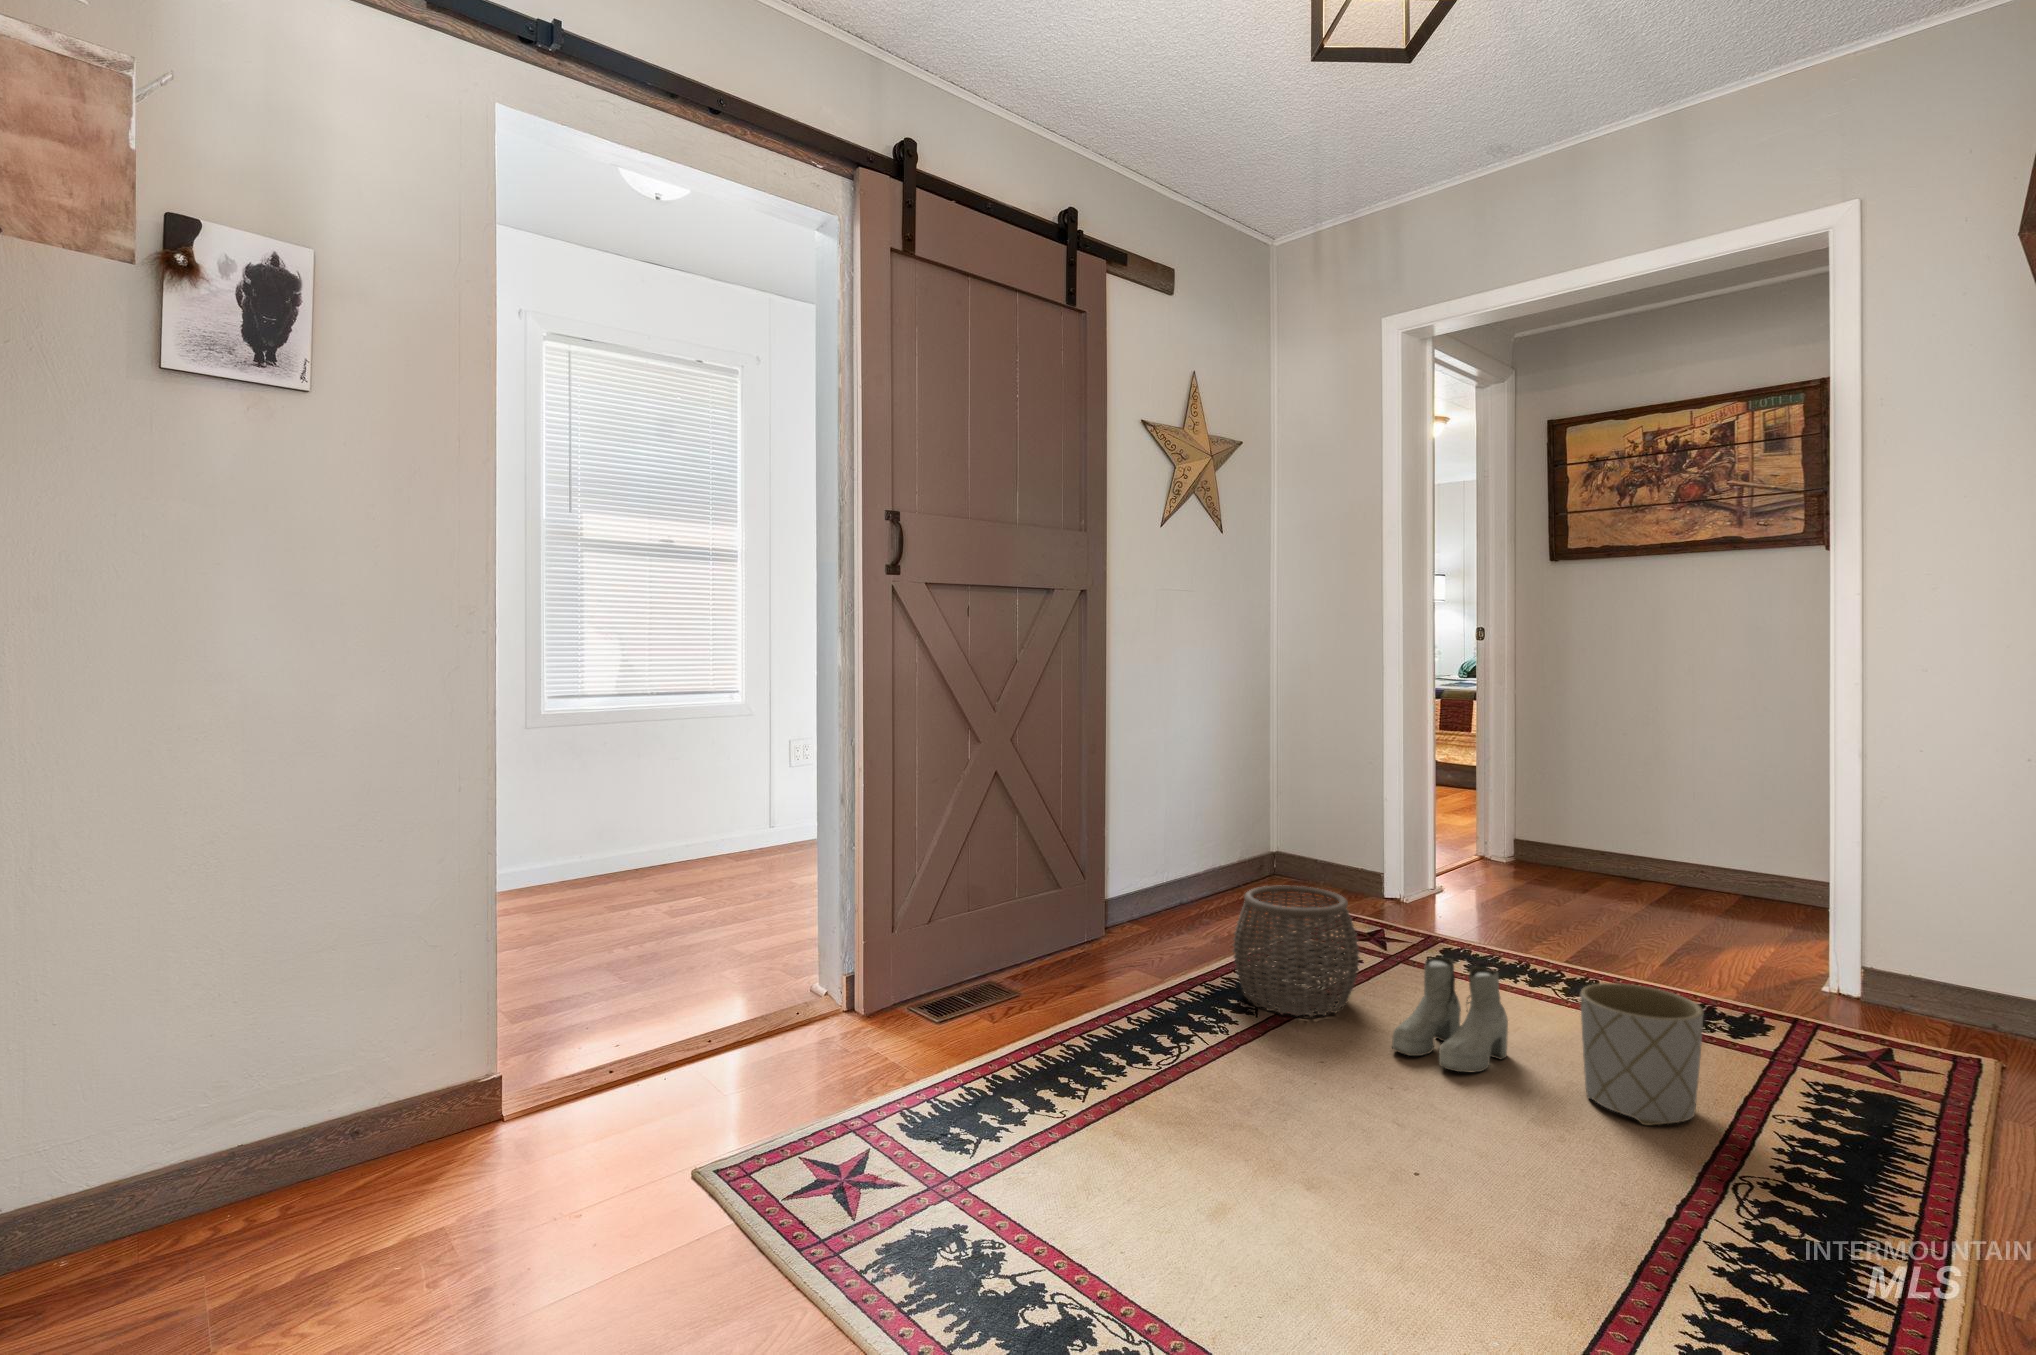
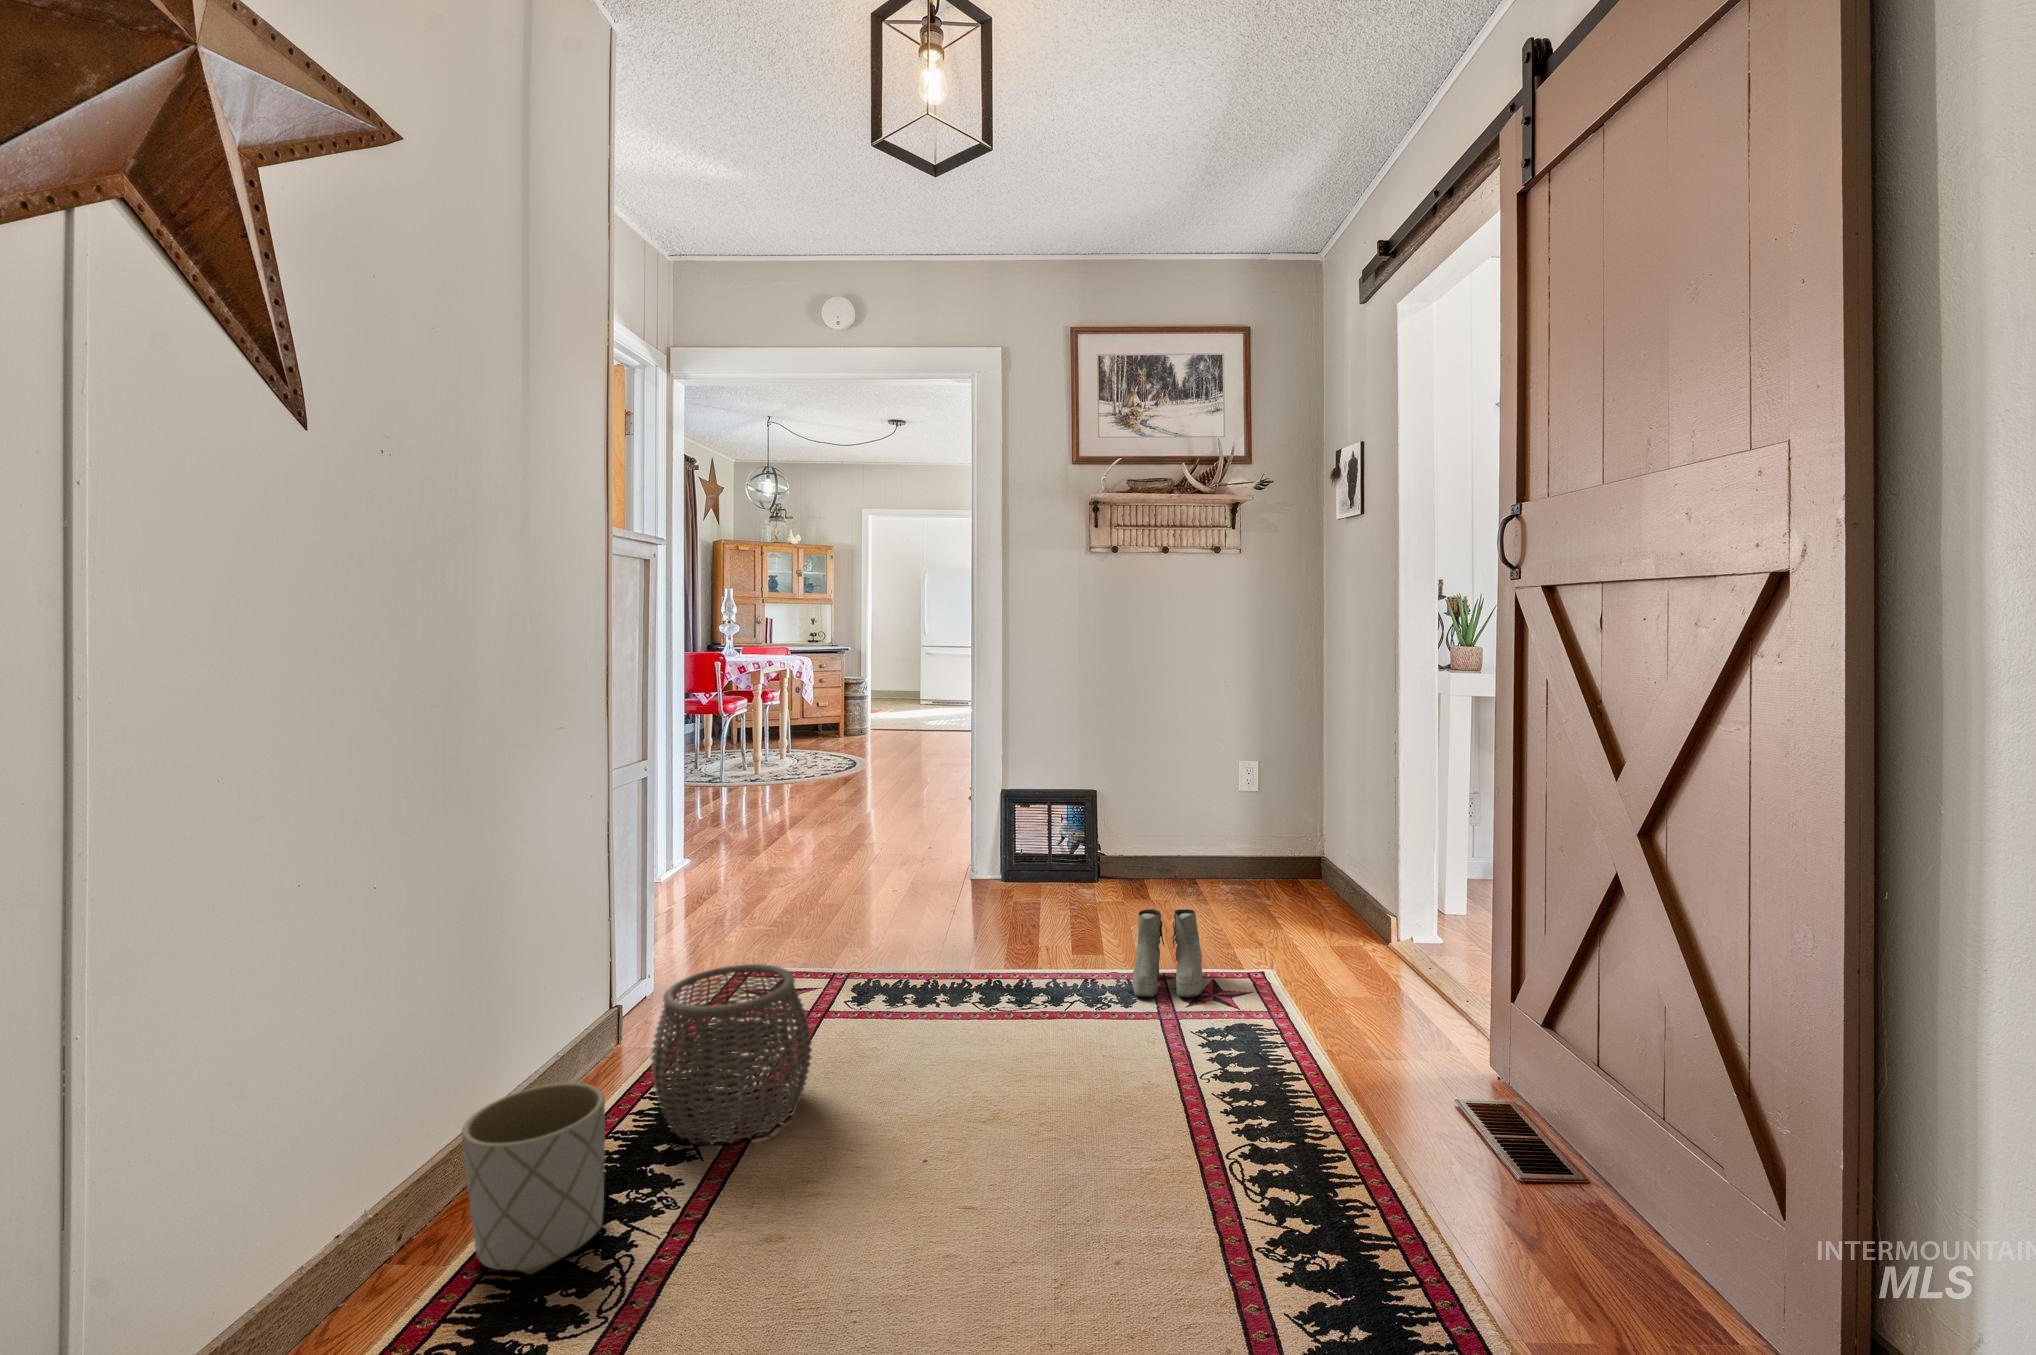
boots: present [1392,957,1508,1073] -> present [1133,909,1203,997]
planter: present [1580,983,1704,1125] -> present [462,1083,605,1274]

